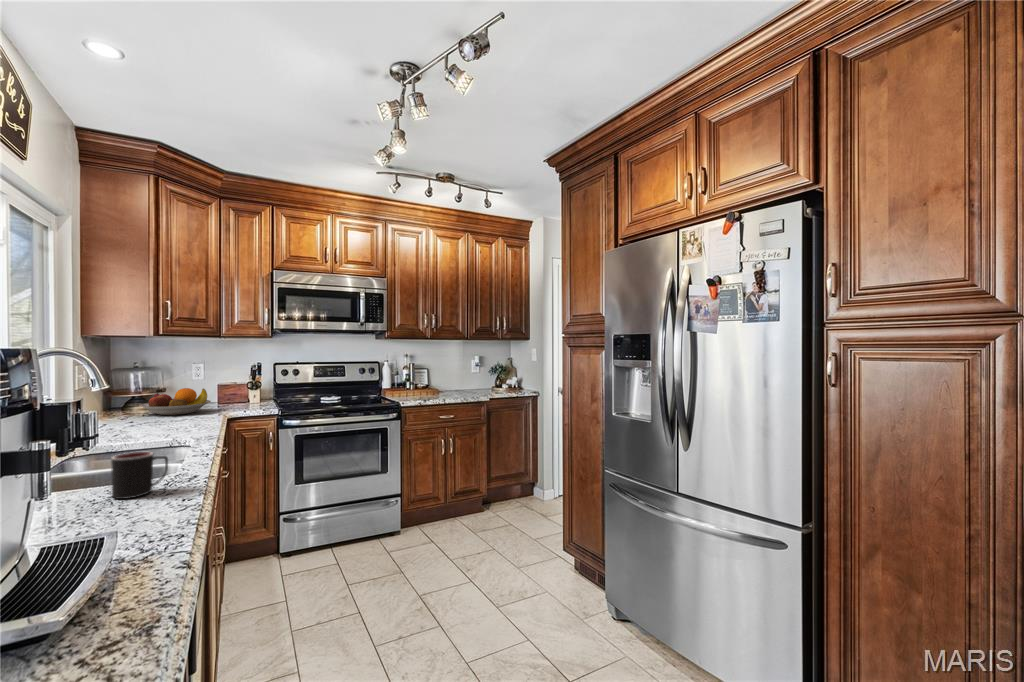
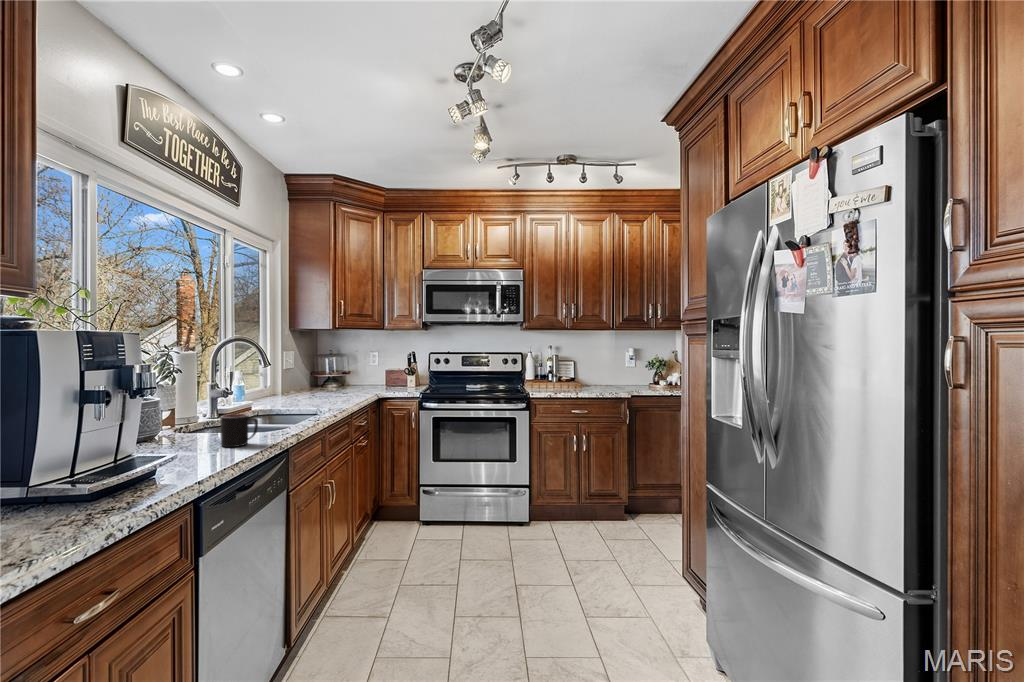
fruit bowl: present [139,388,211,415] -> none [323,372,373,394]

